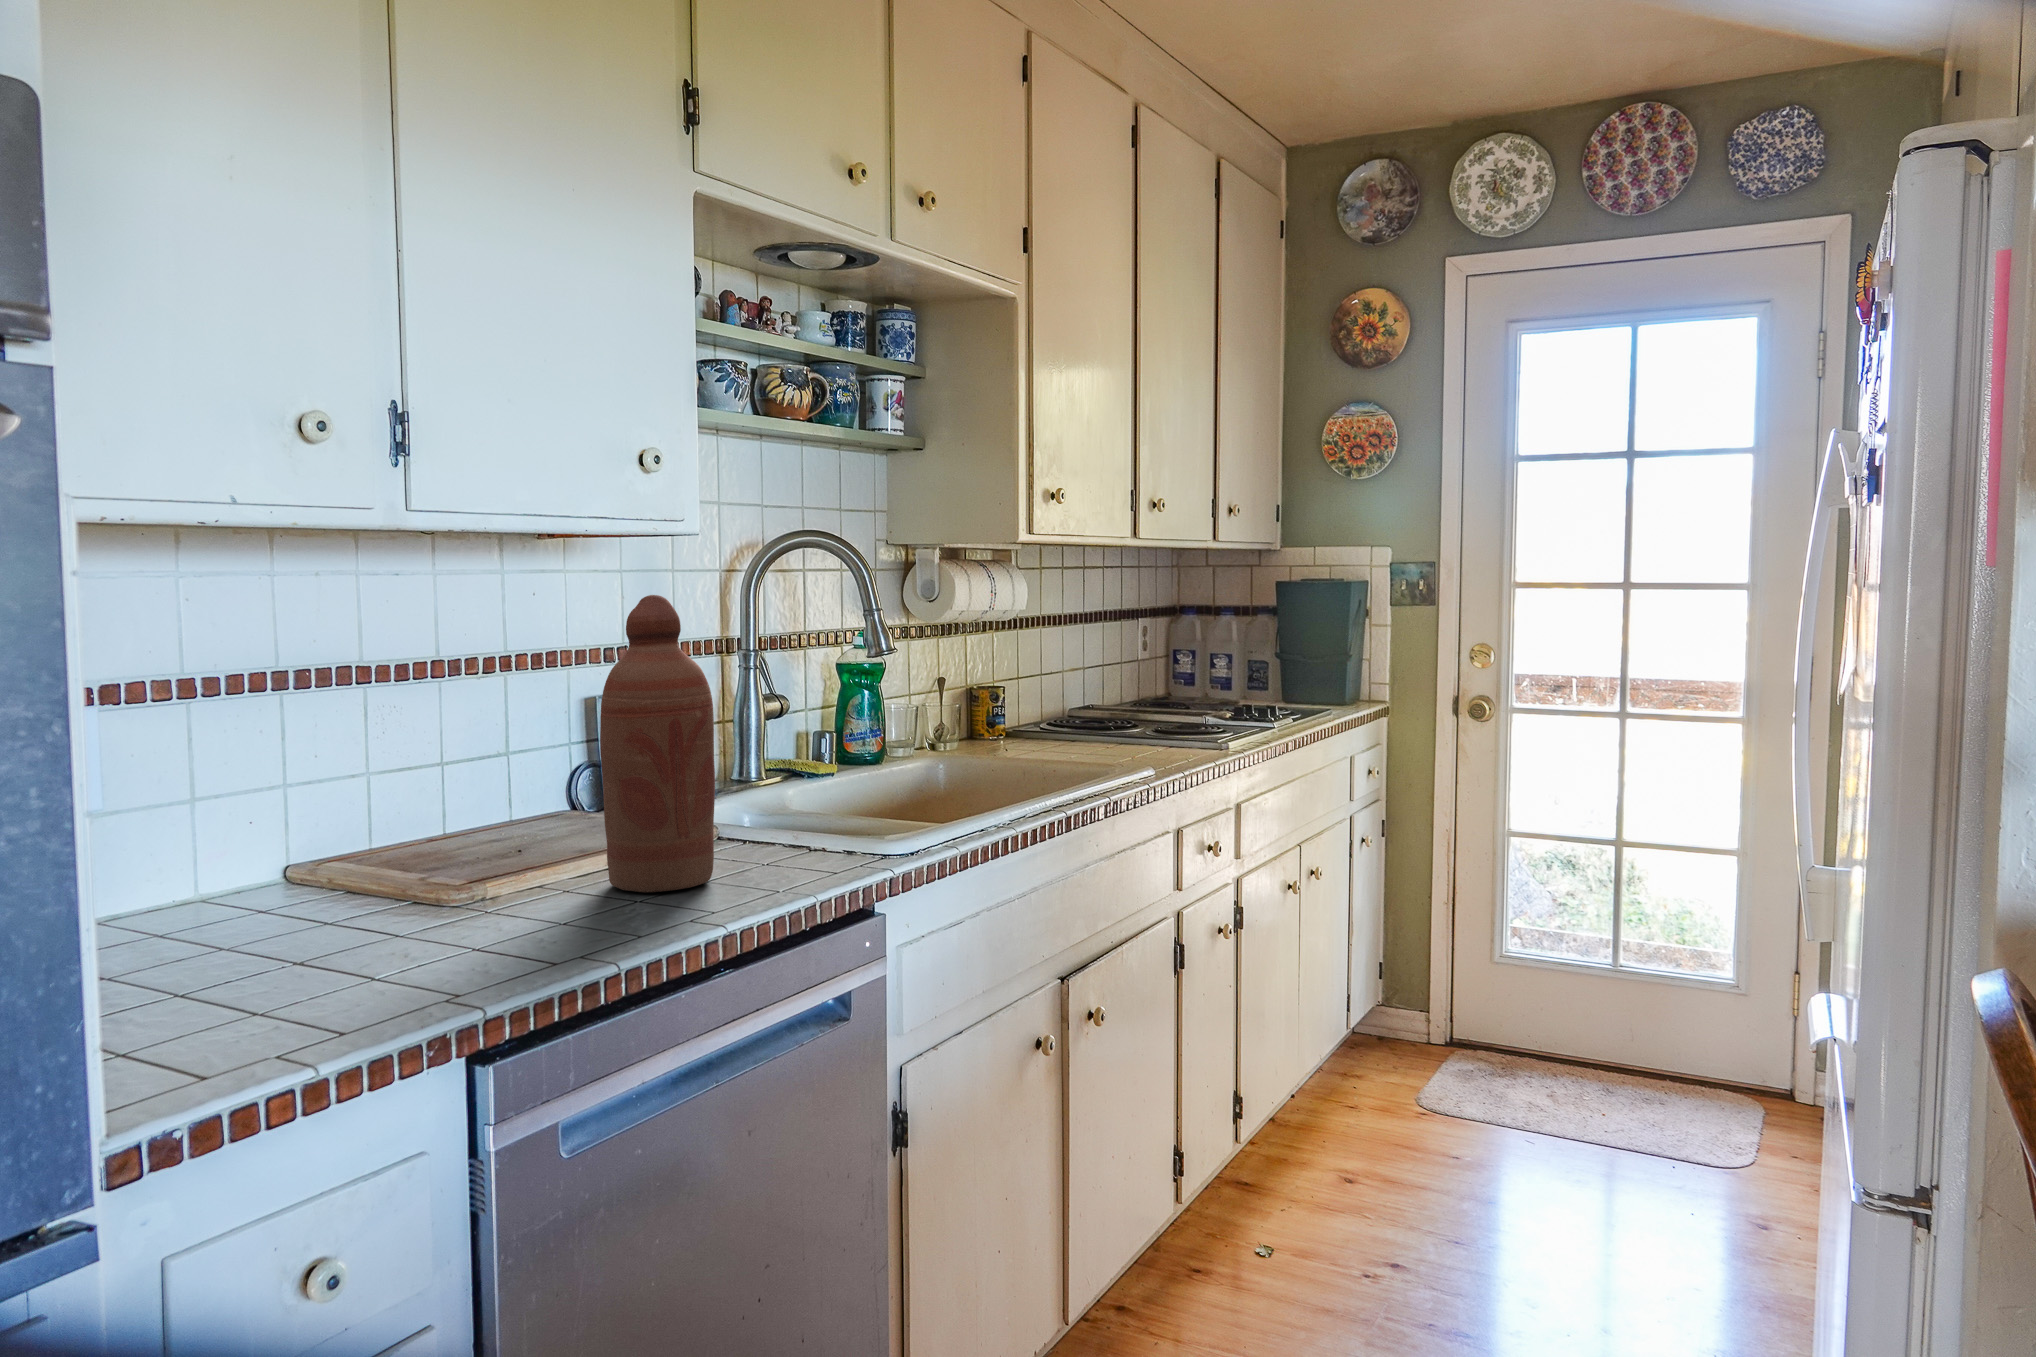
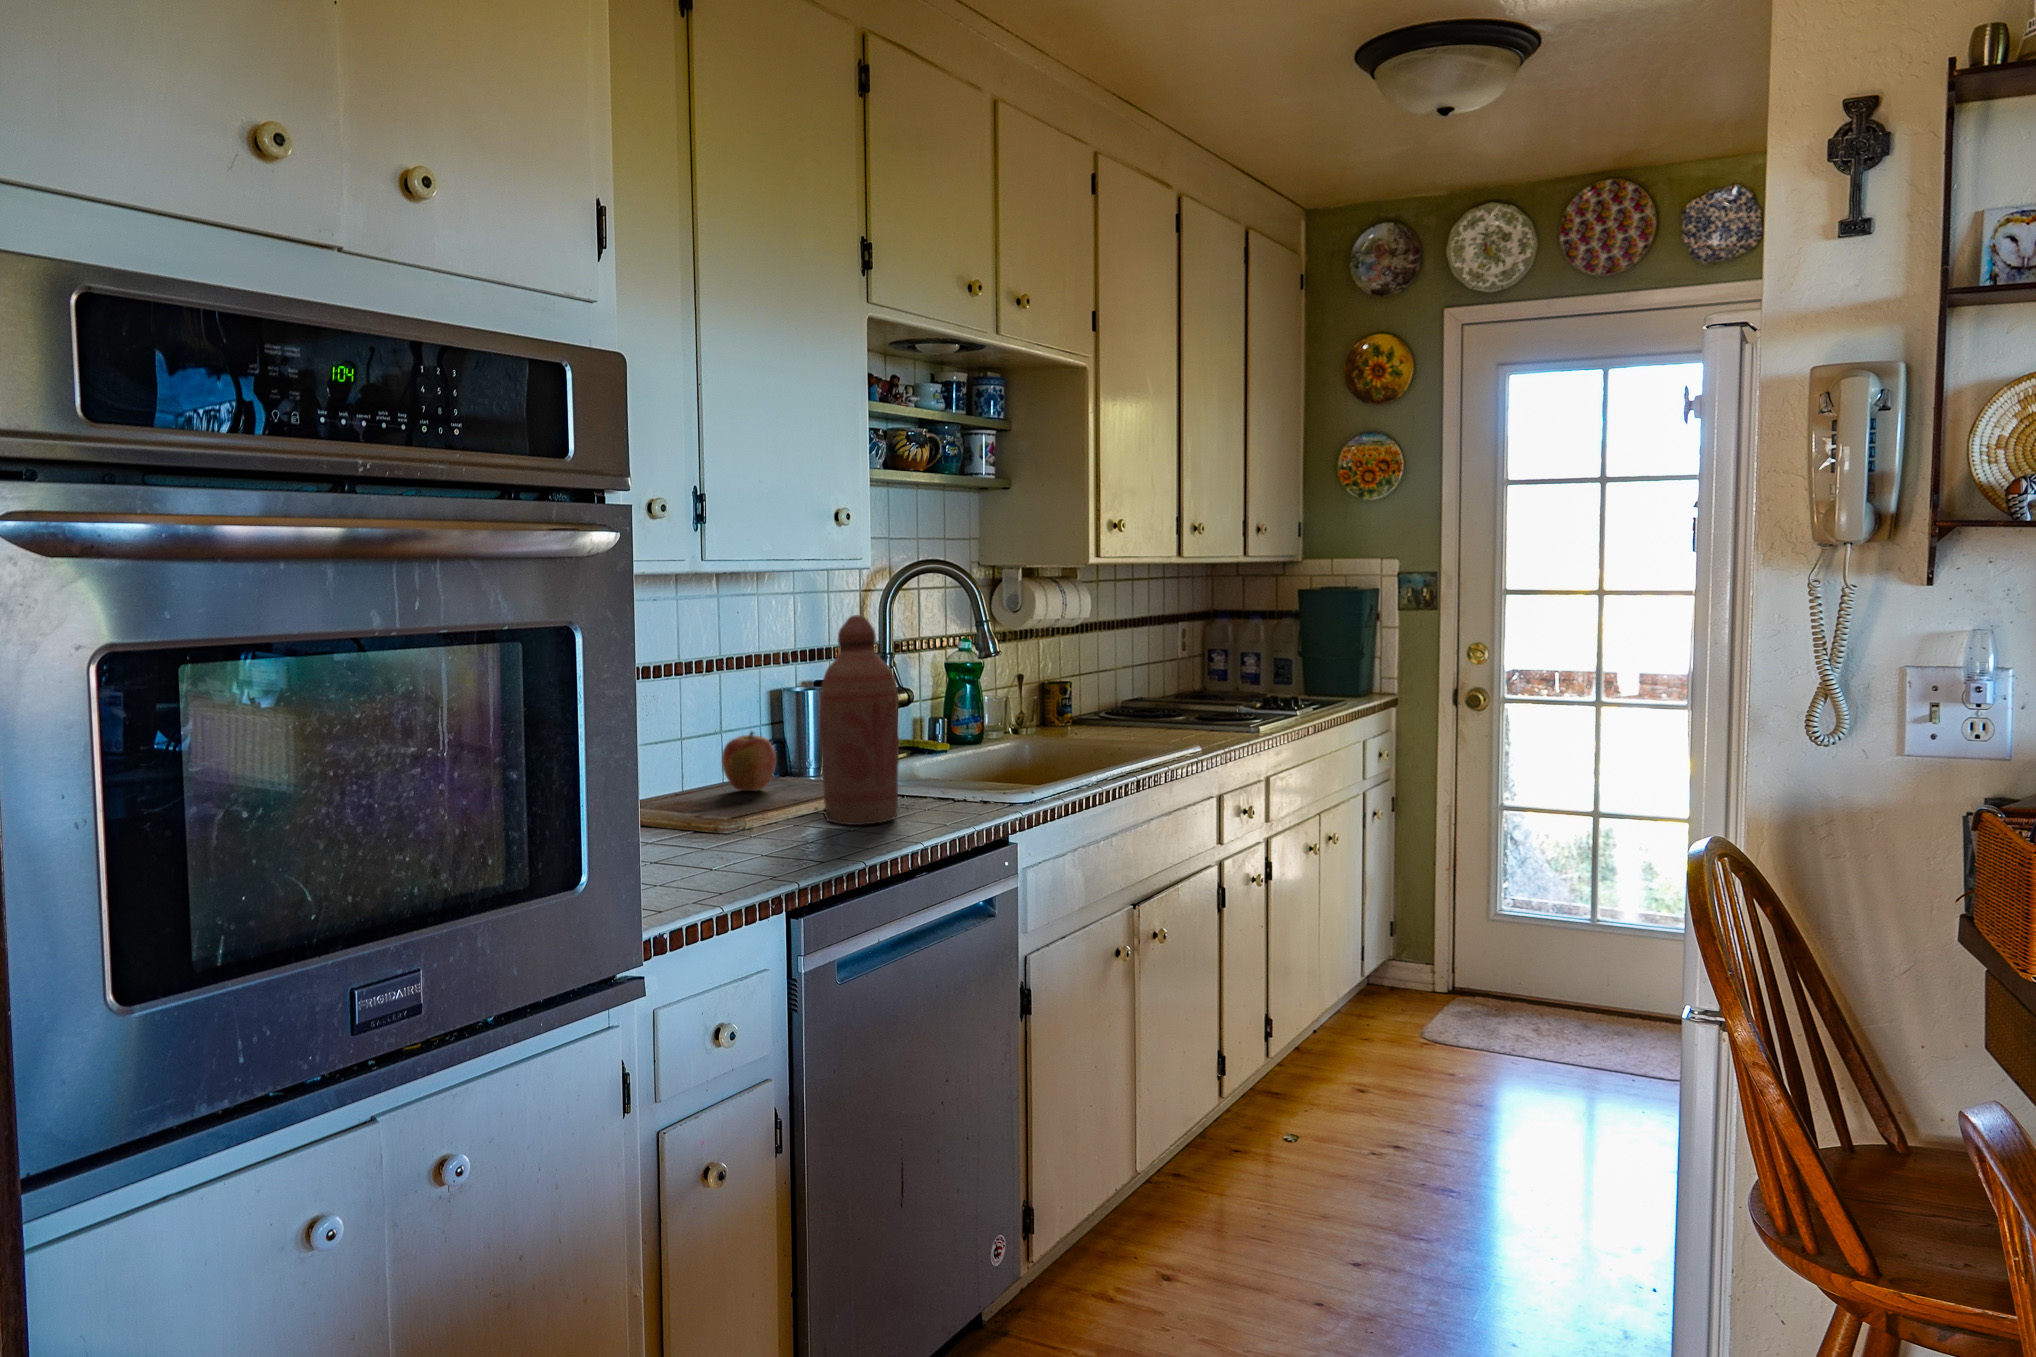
apple: none [489,755,566,837] -> present [722,732,776,791]

